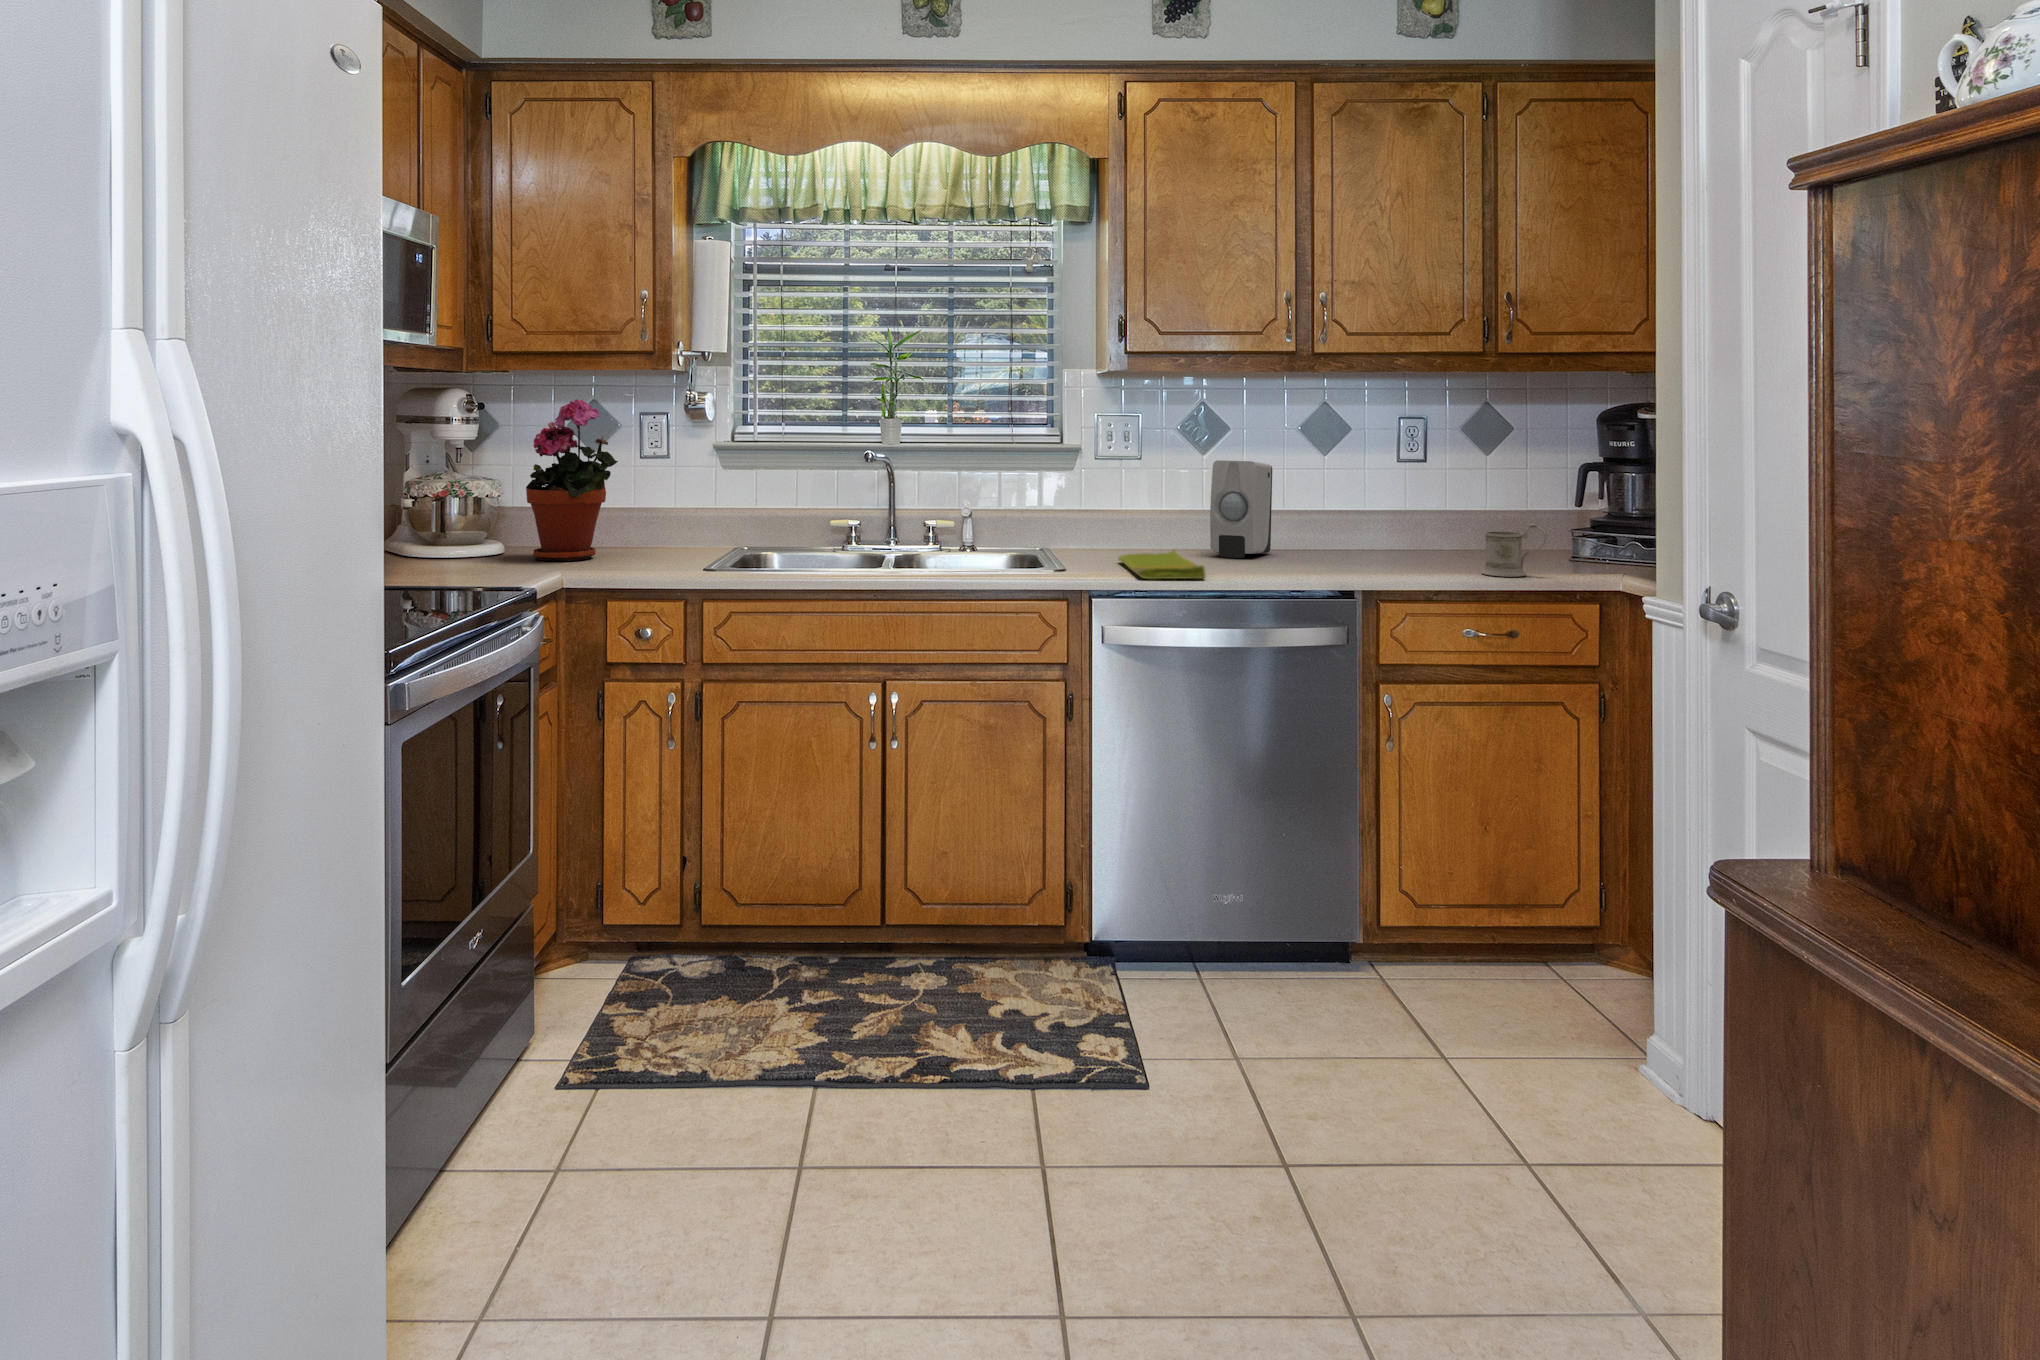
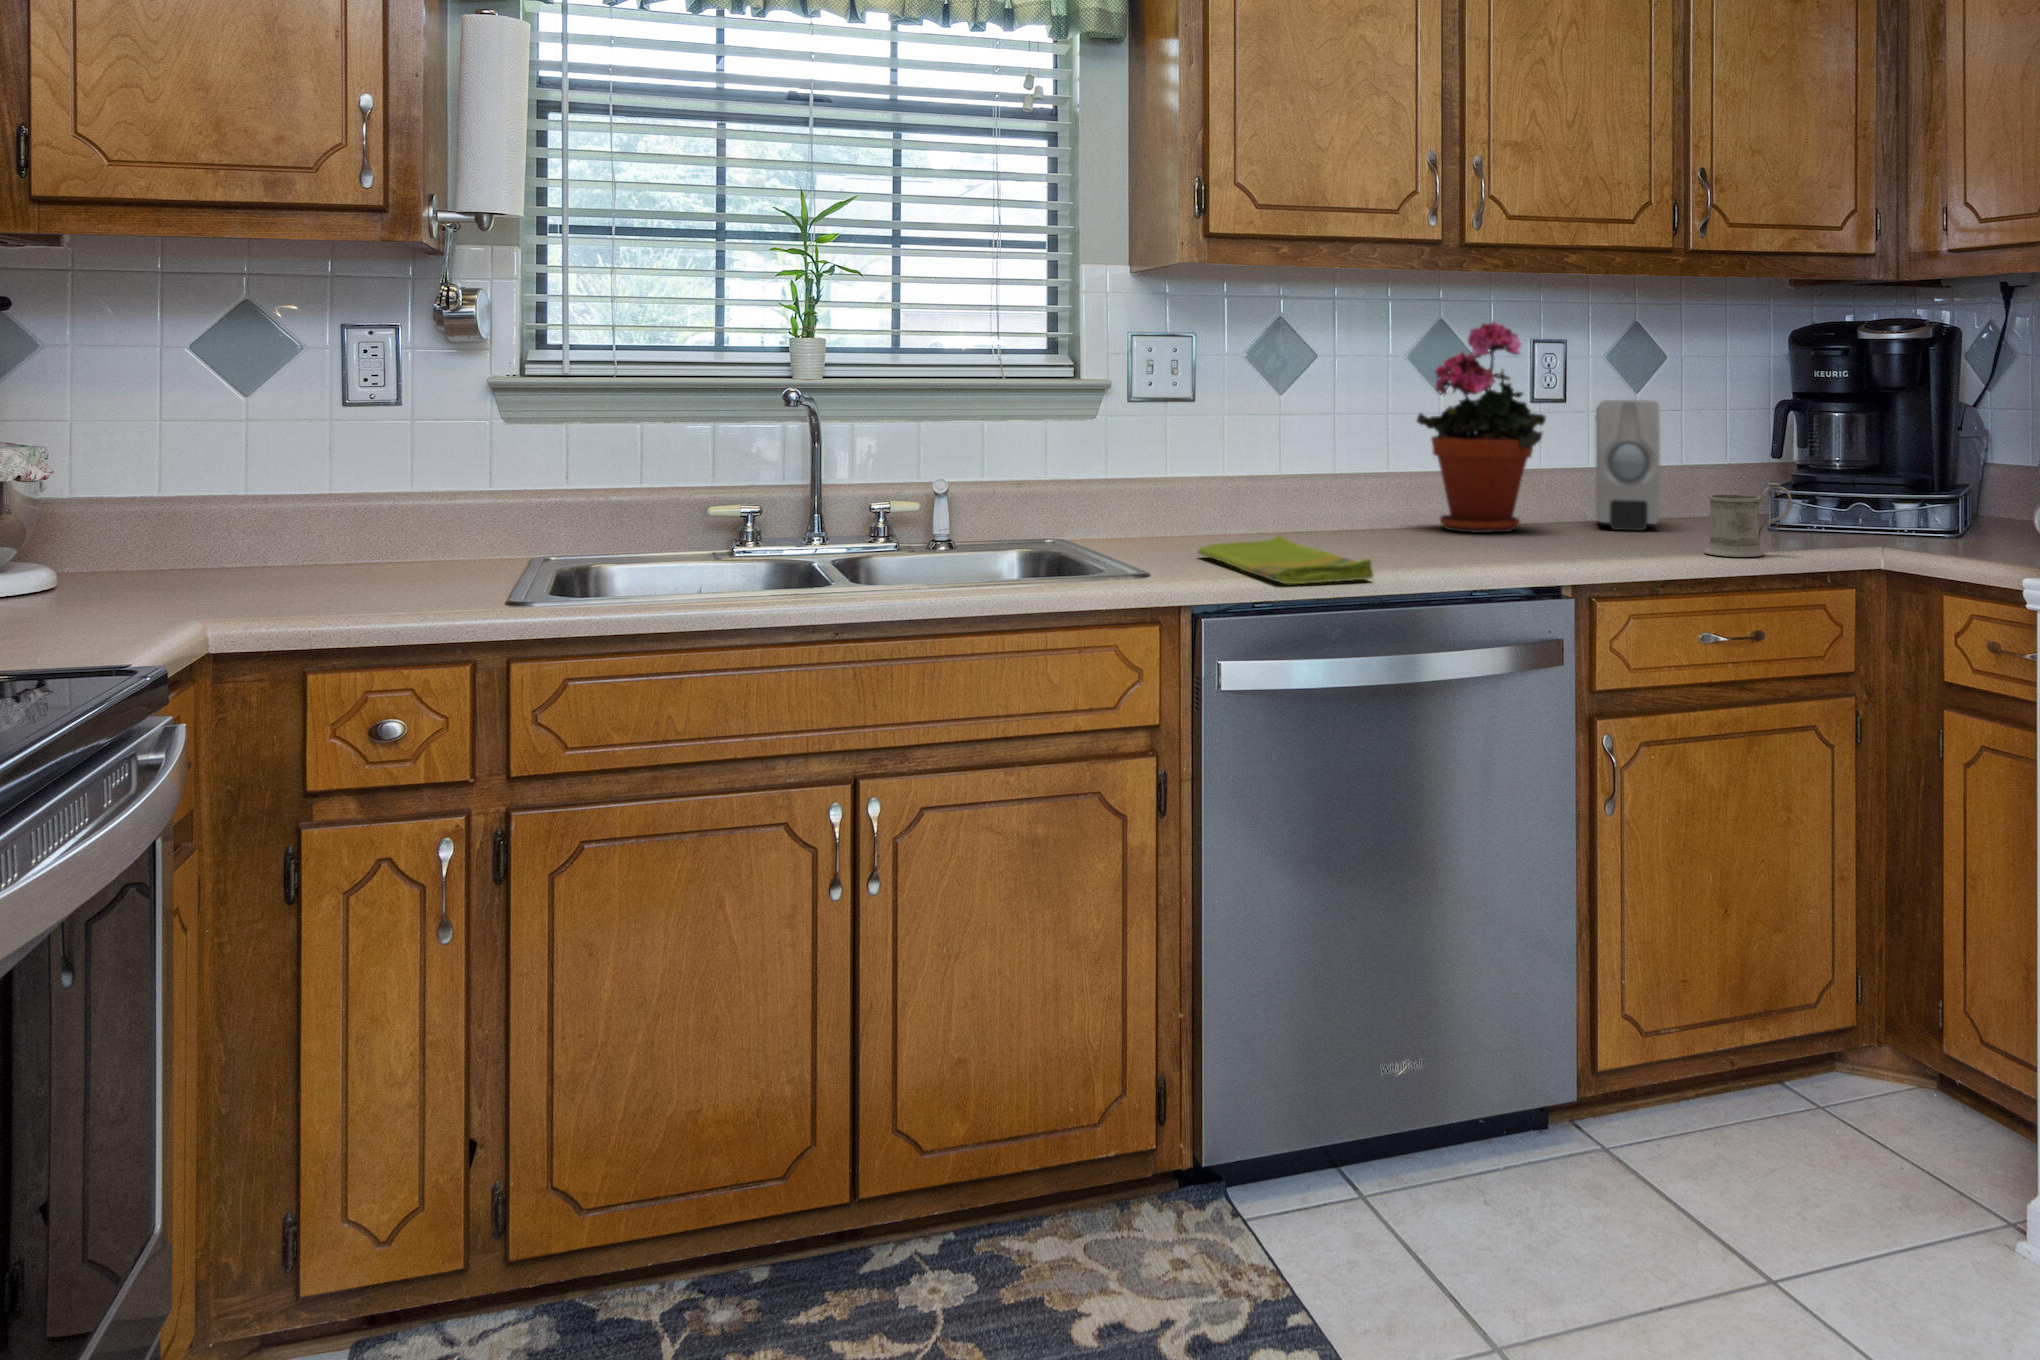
potted plant: present [526,399,618,561] -> present [1417,322,1546,533]
soap dispenser: present [1210,460,1272,558] -> present [1595,400,1660,530]

